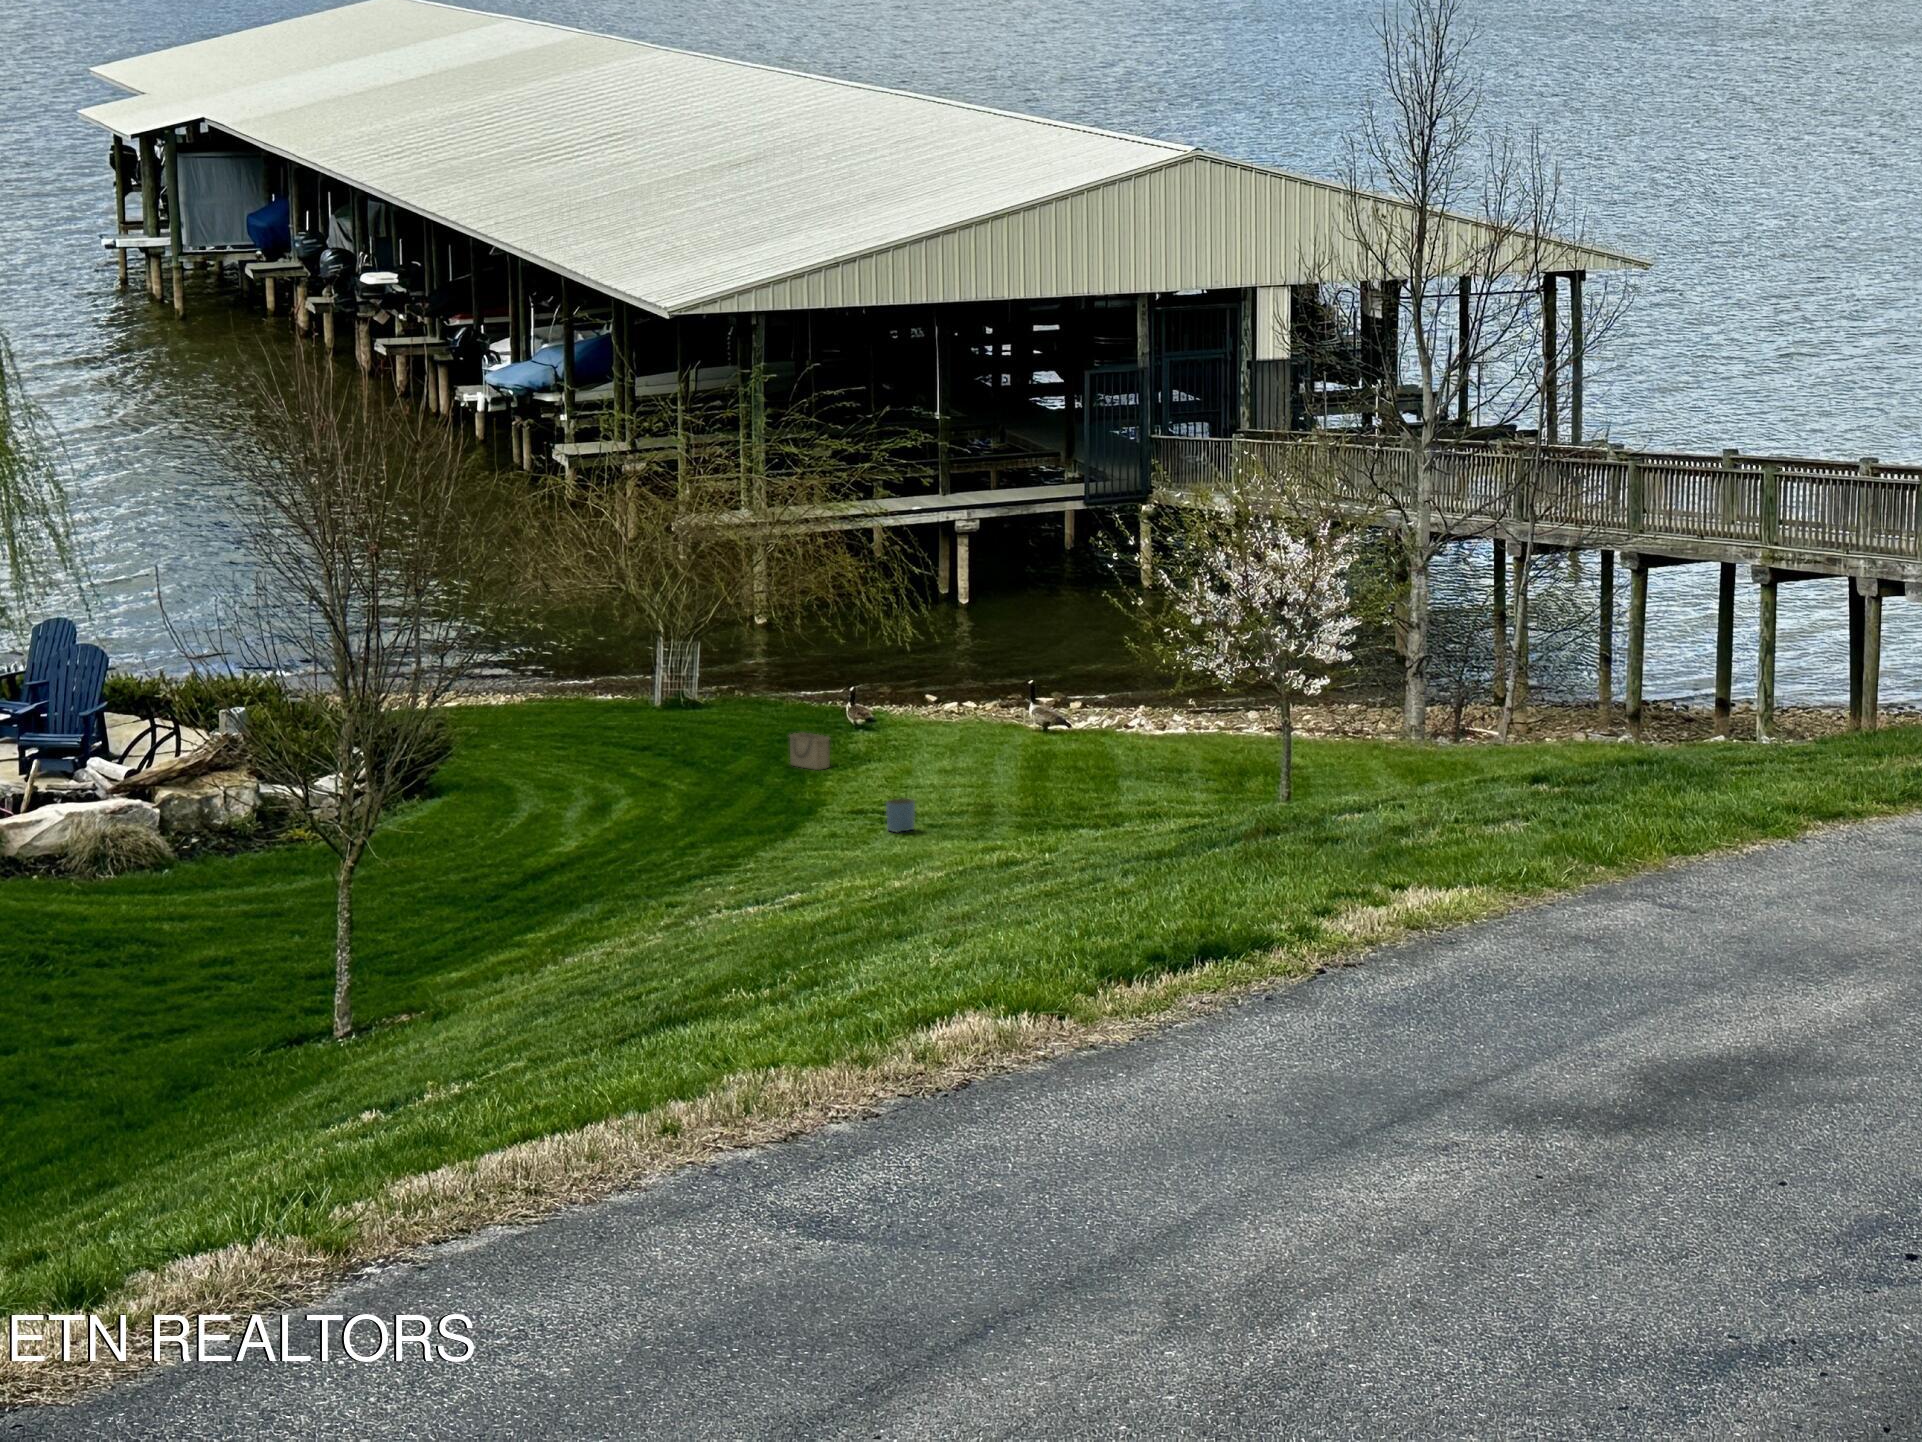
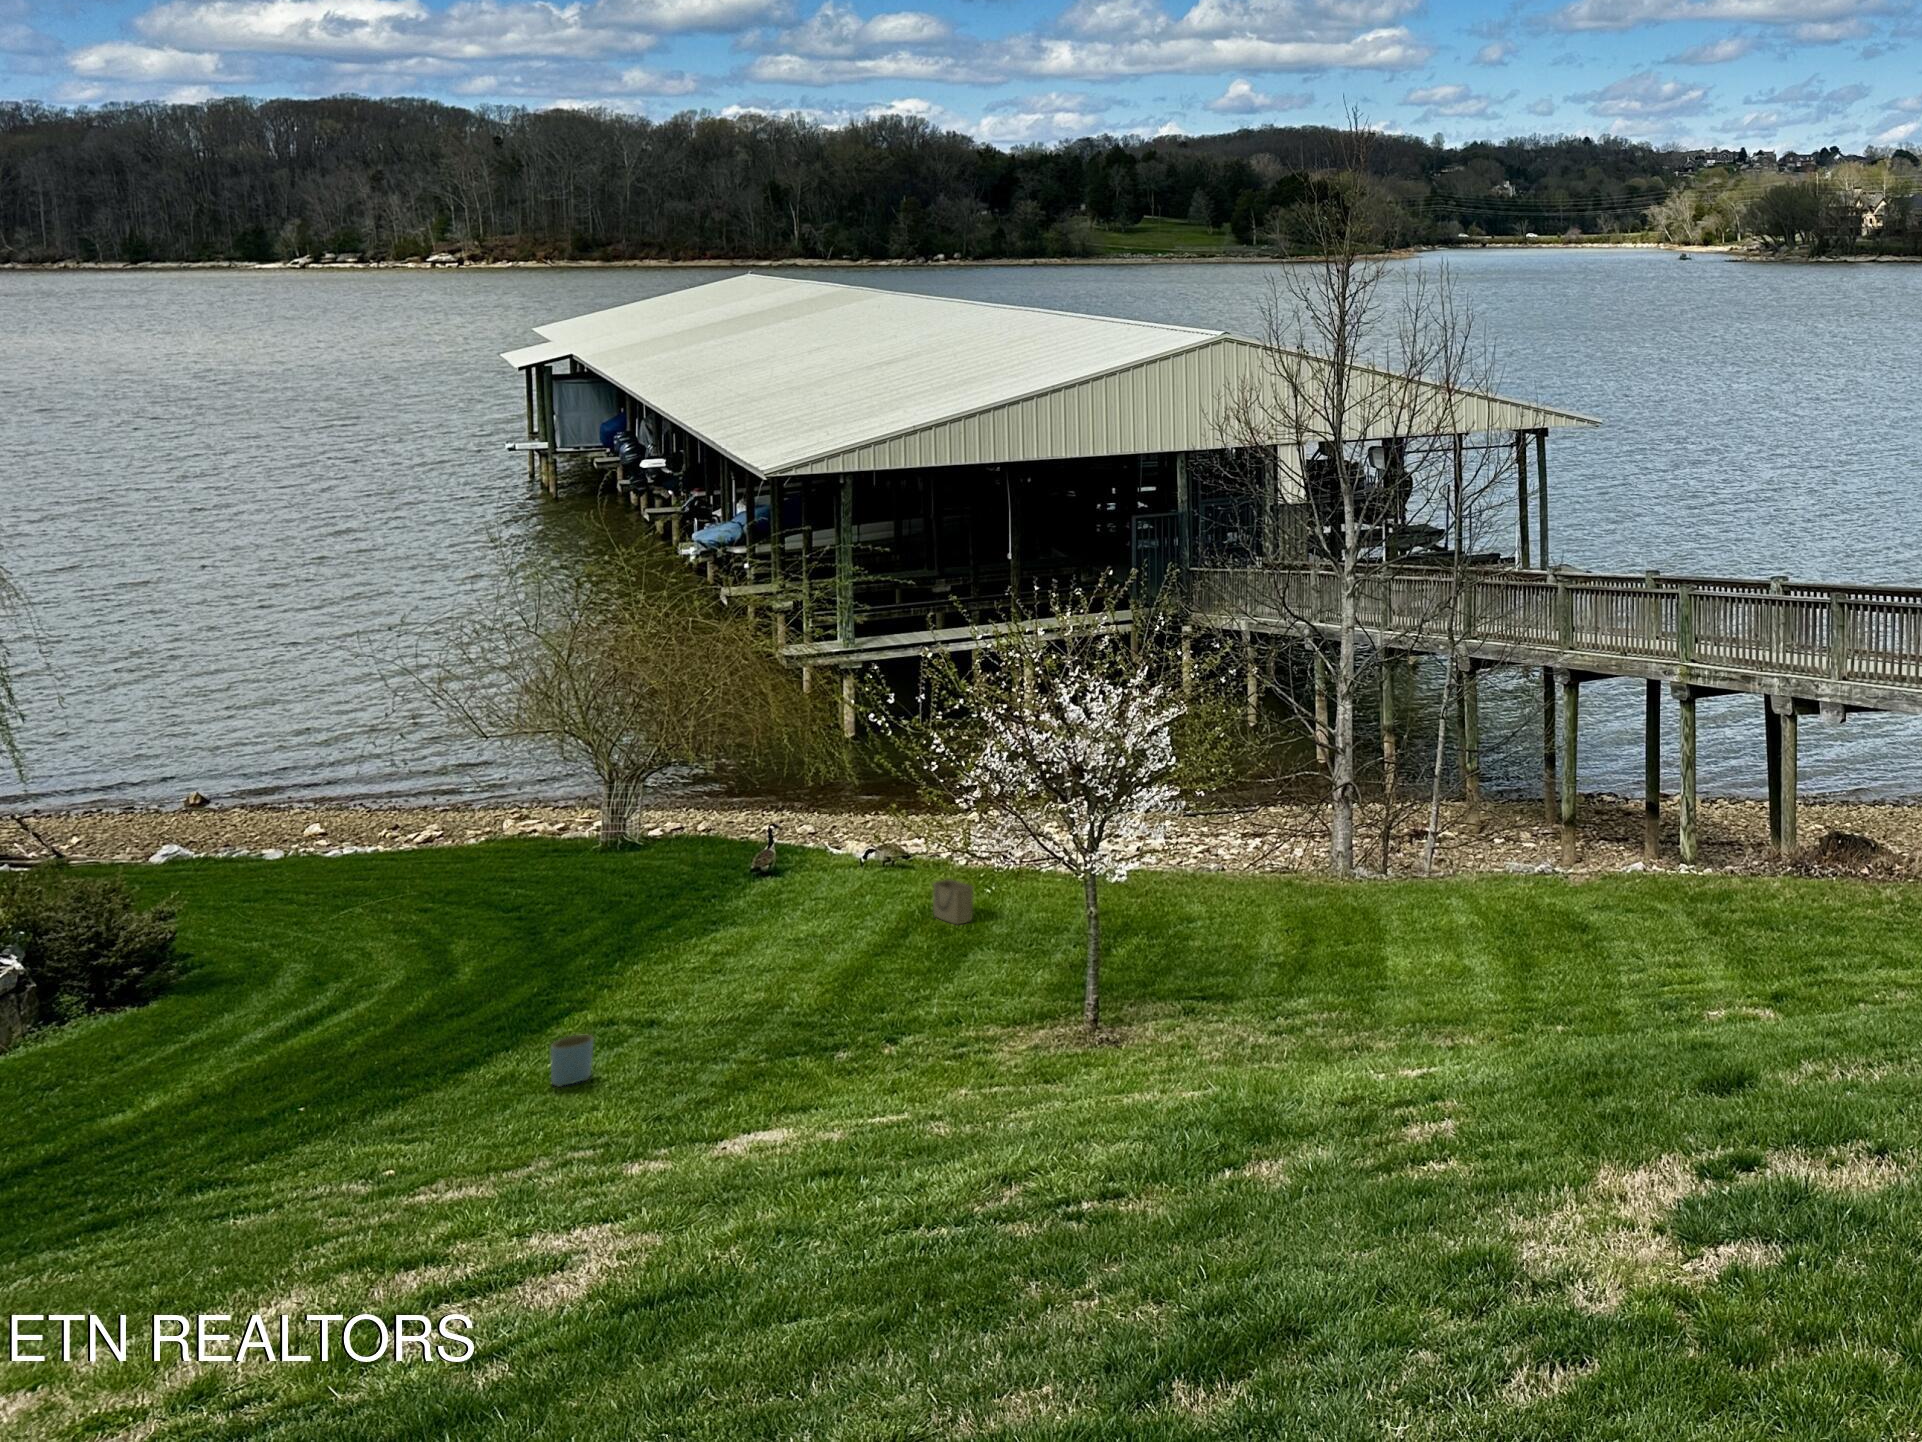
basket: present [789,733,830,770] -> present [933,879,973,924]

